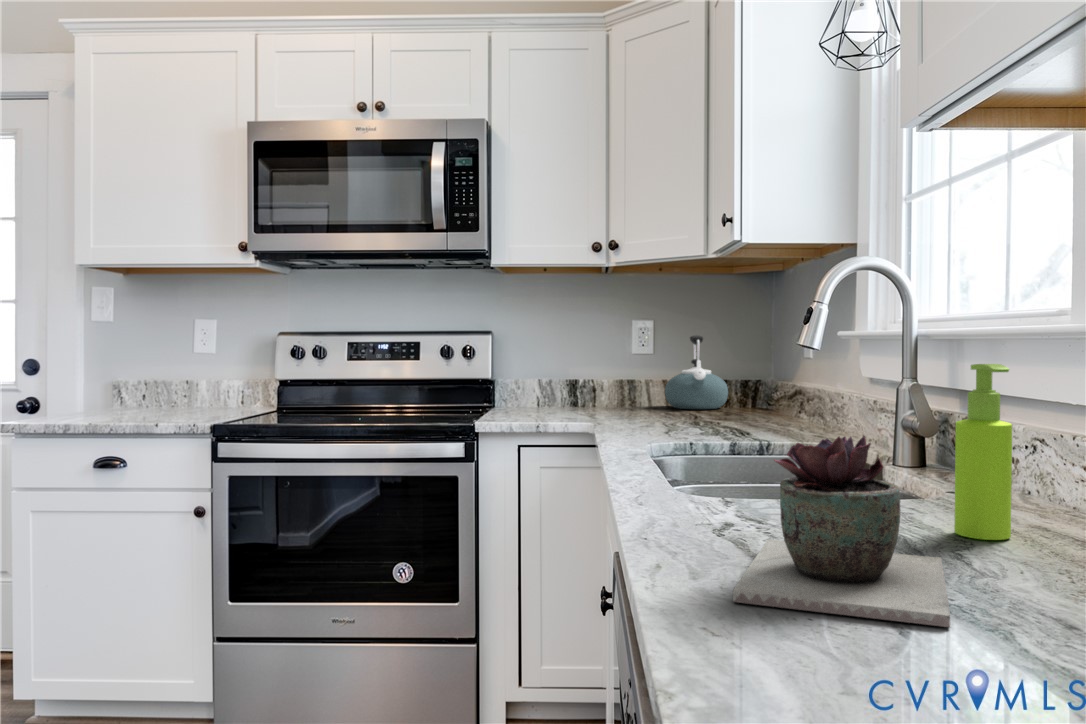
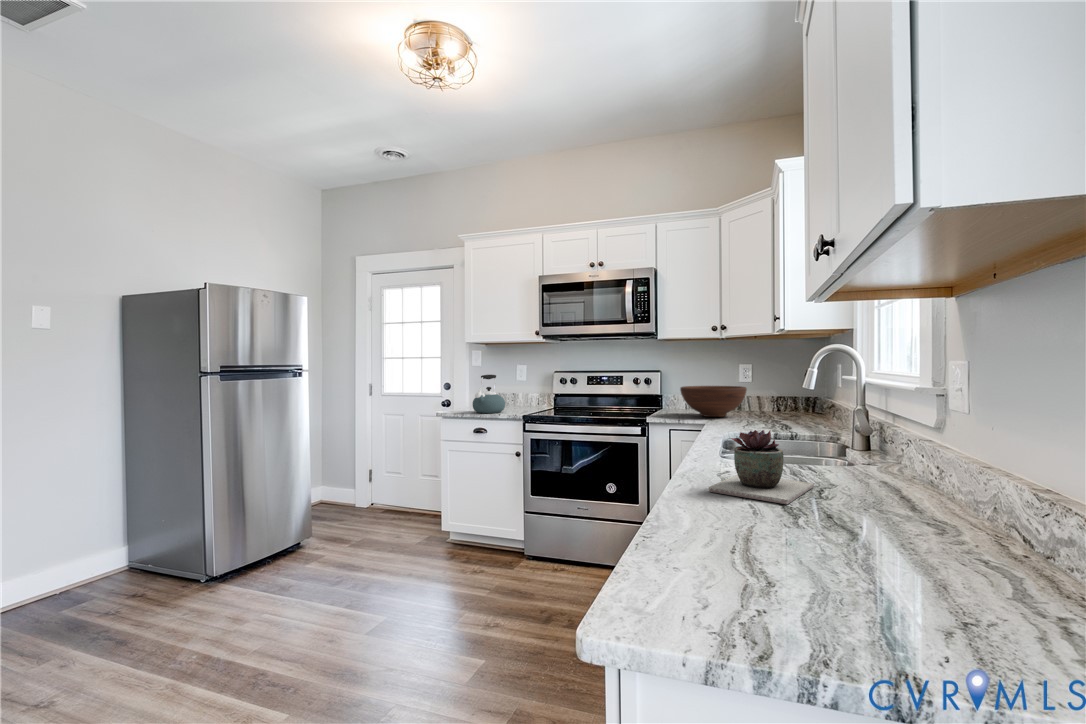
kettle: present [665,335,728,409] -> present [473,375,505,413]
fruit bowl: none [537,360,656,418] -> present [680,386,747,417]
soap dispenser: present [954,364,1012,540] -> none [840,399,867,480]

